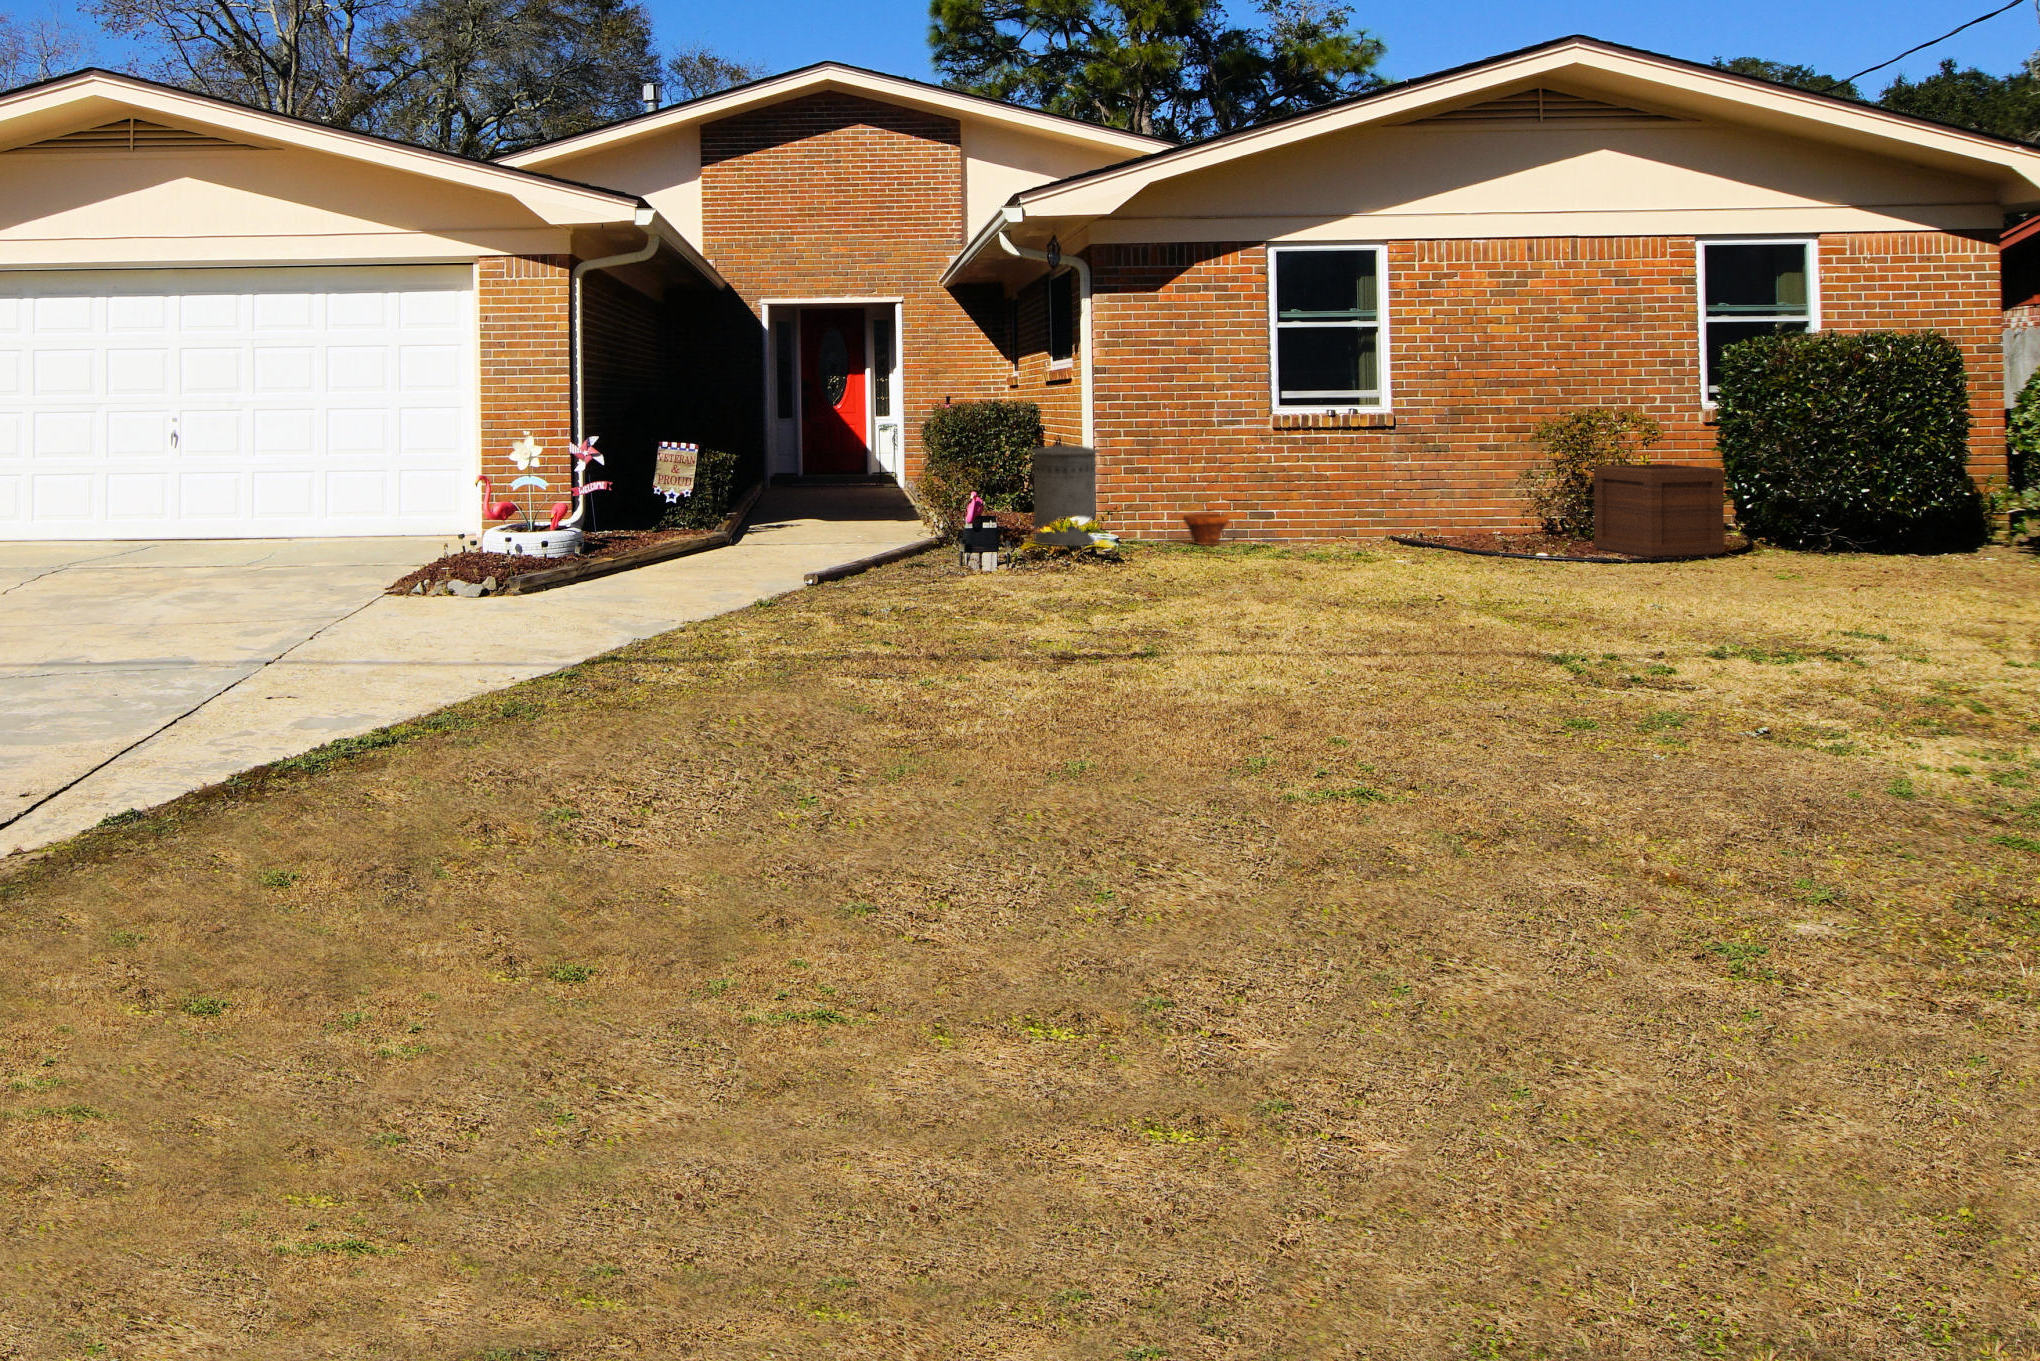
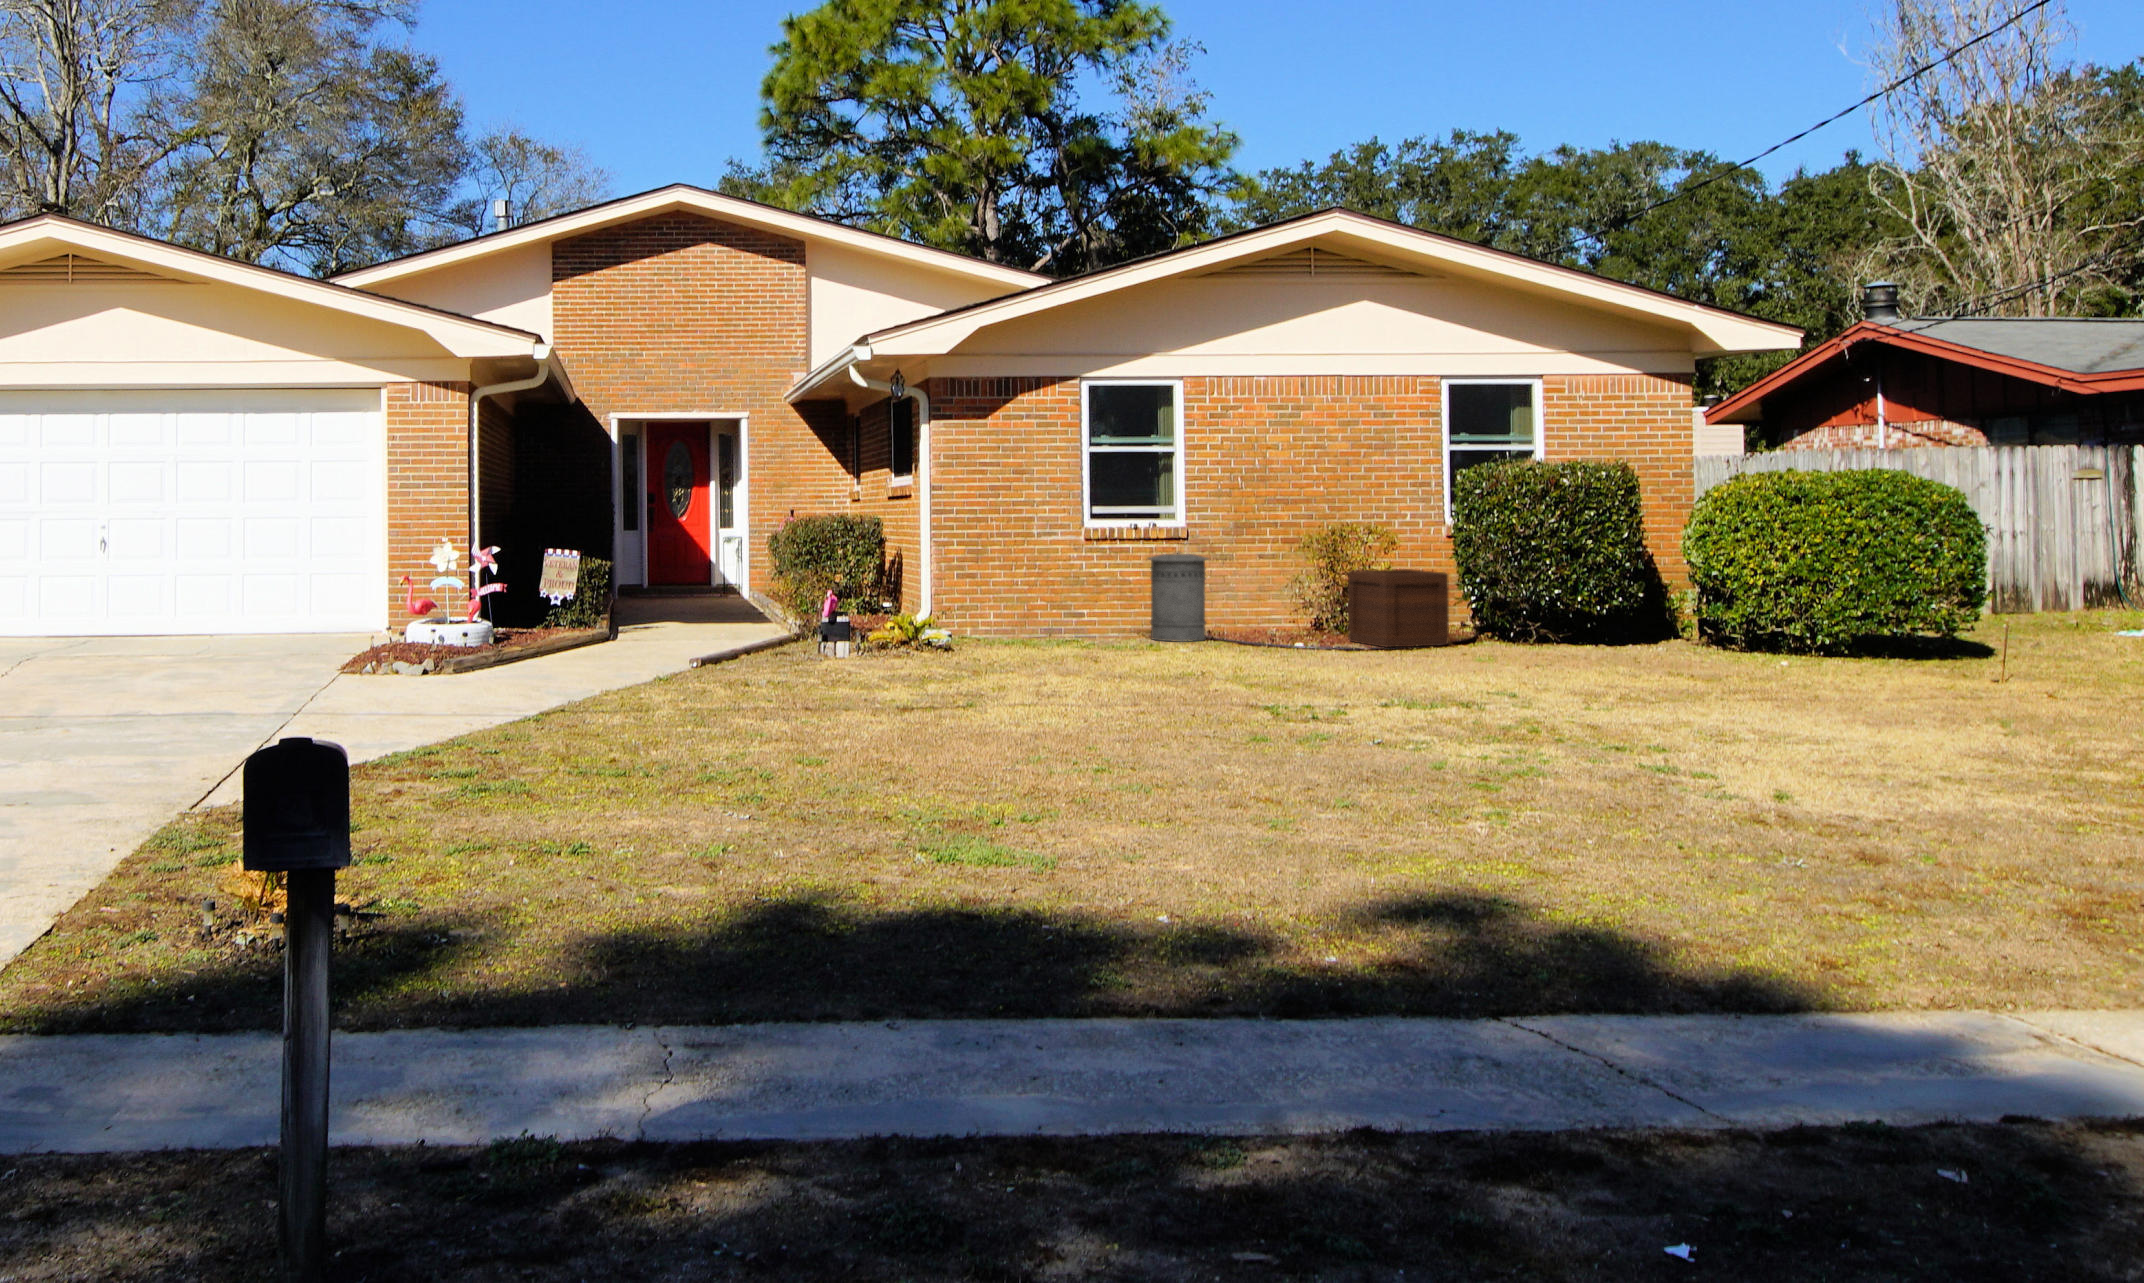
trash can: present [1028,443,1100,546] -> present [1148,552,1209,642]
planter: present [1183,513,1229,545] -> none [1005,611,1046,639]

